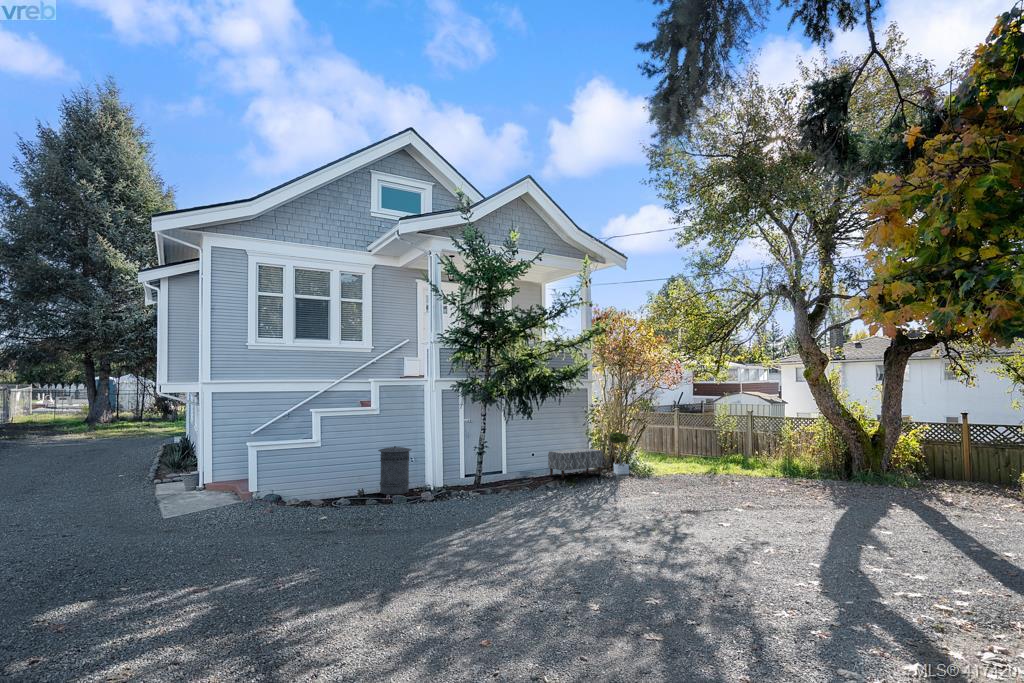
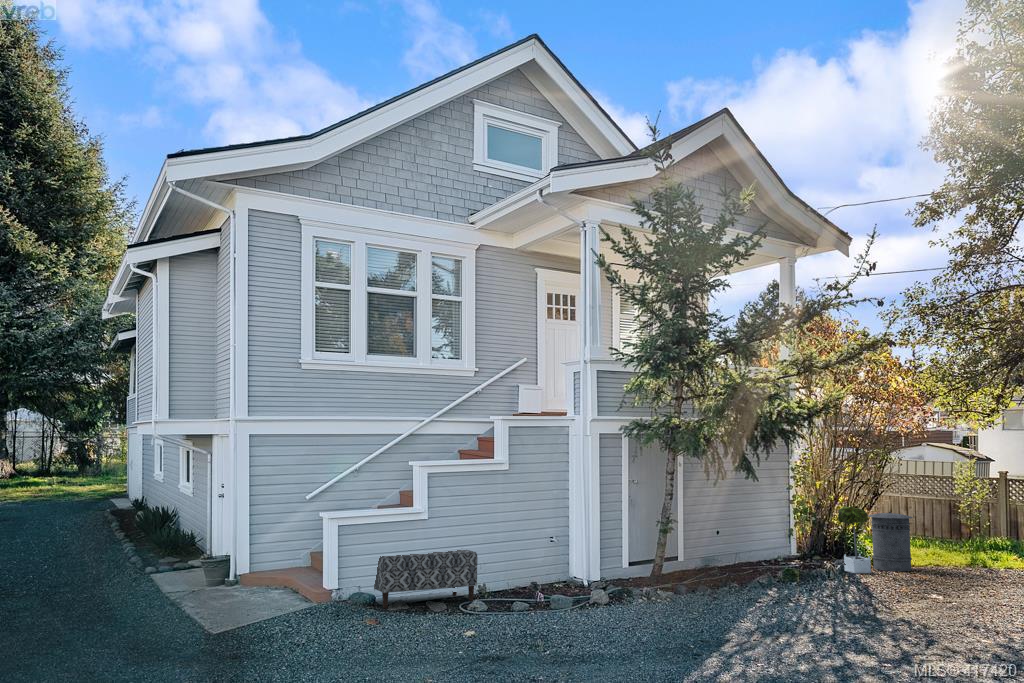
trash can: present [378,446,412,494] -> present [868,512,913,571]
bench: present [548,448,602,478] -> present [374,550,478,609]

